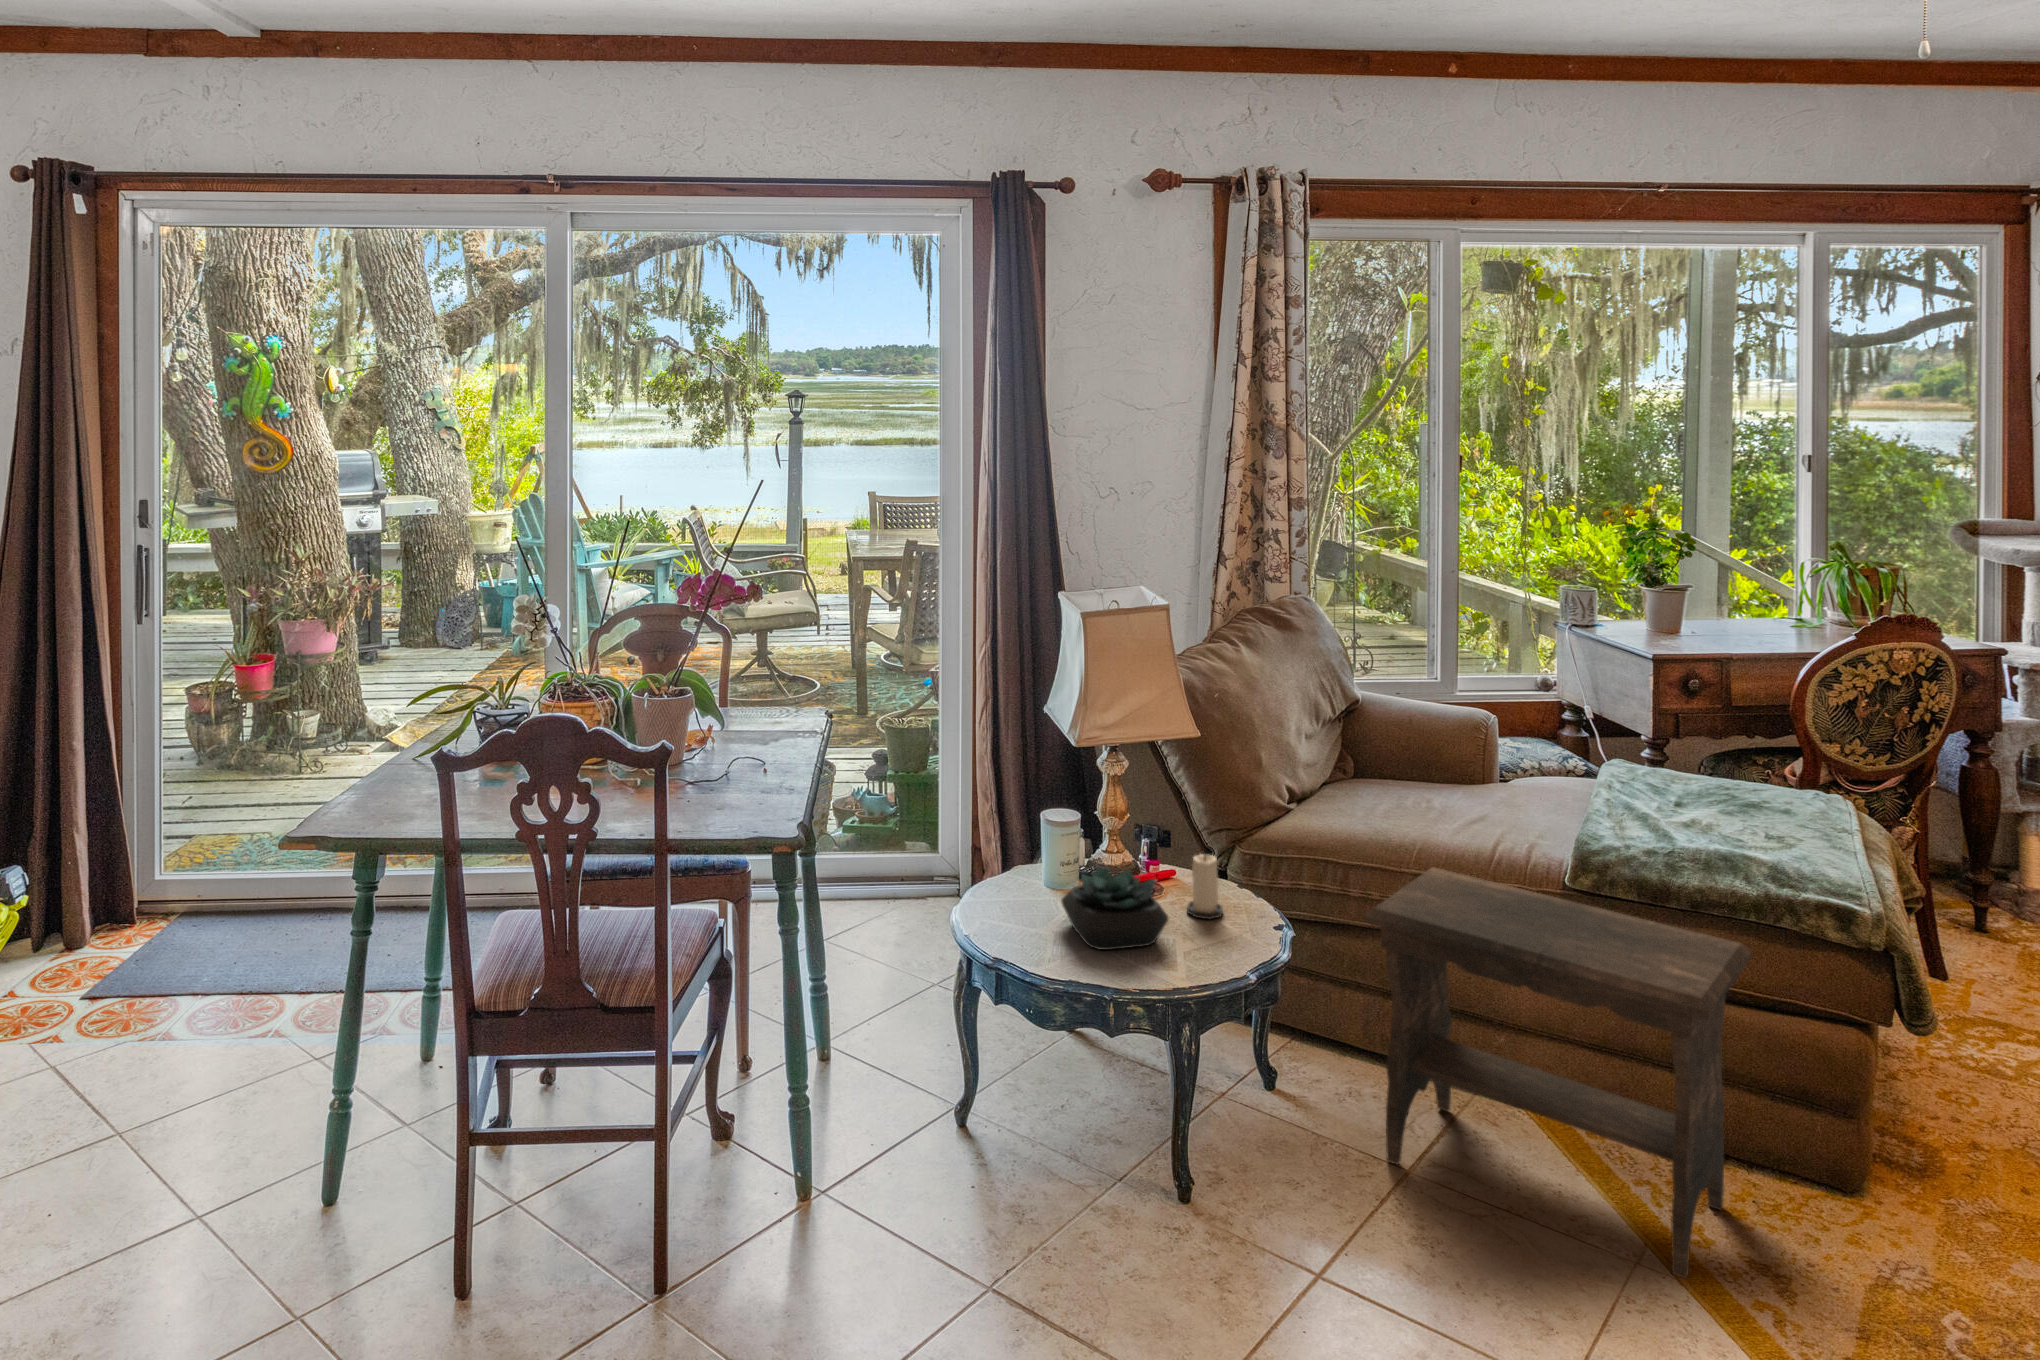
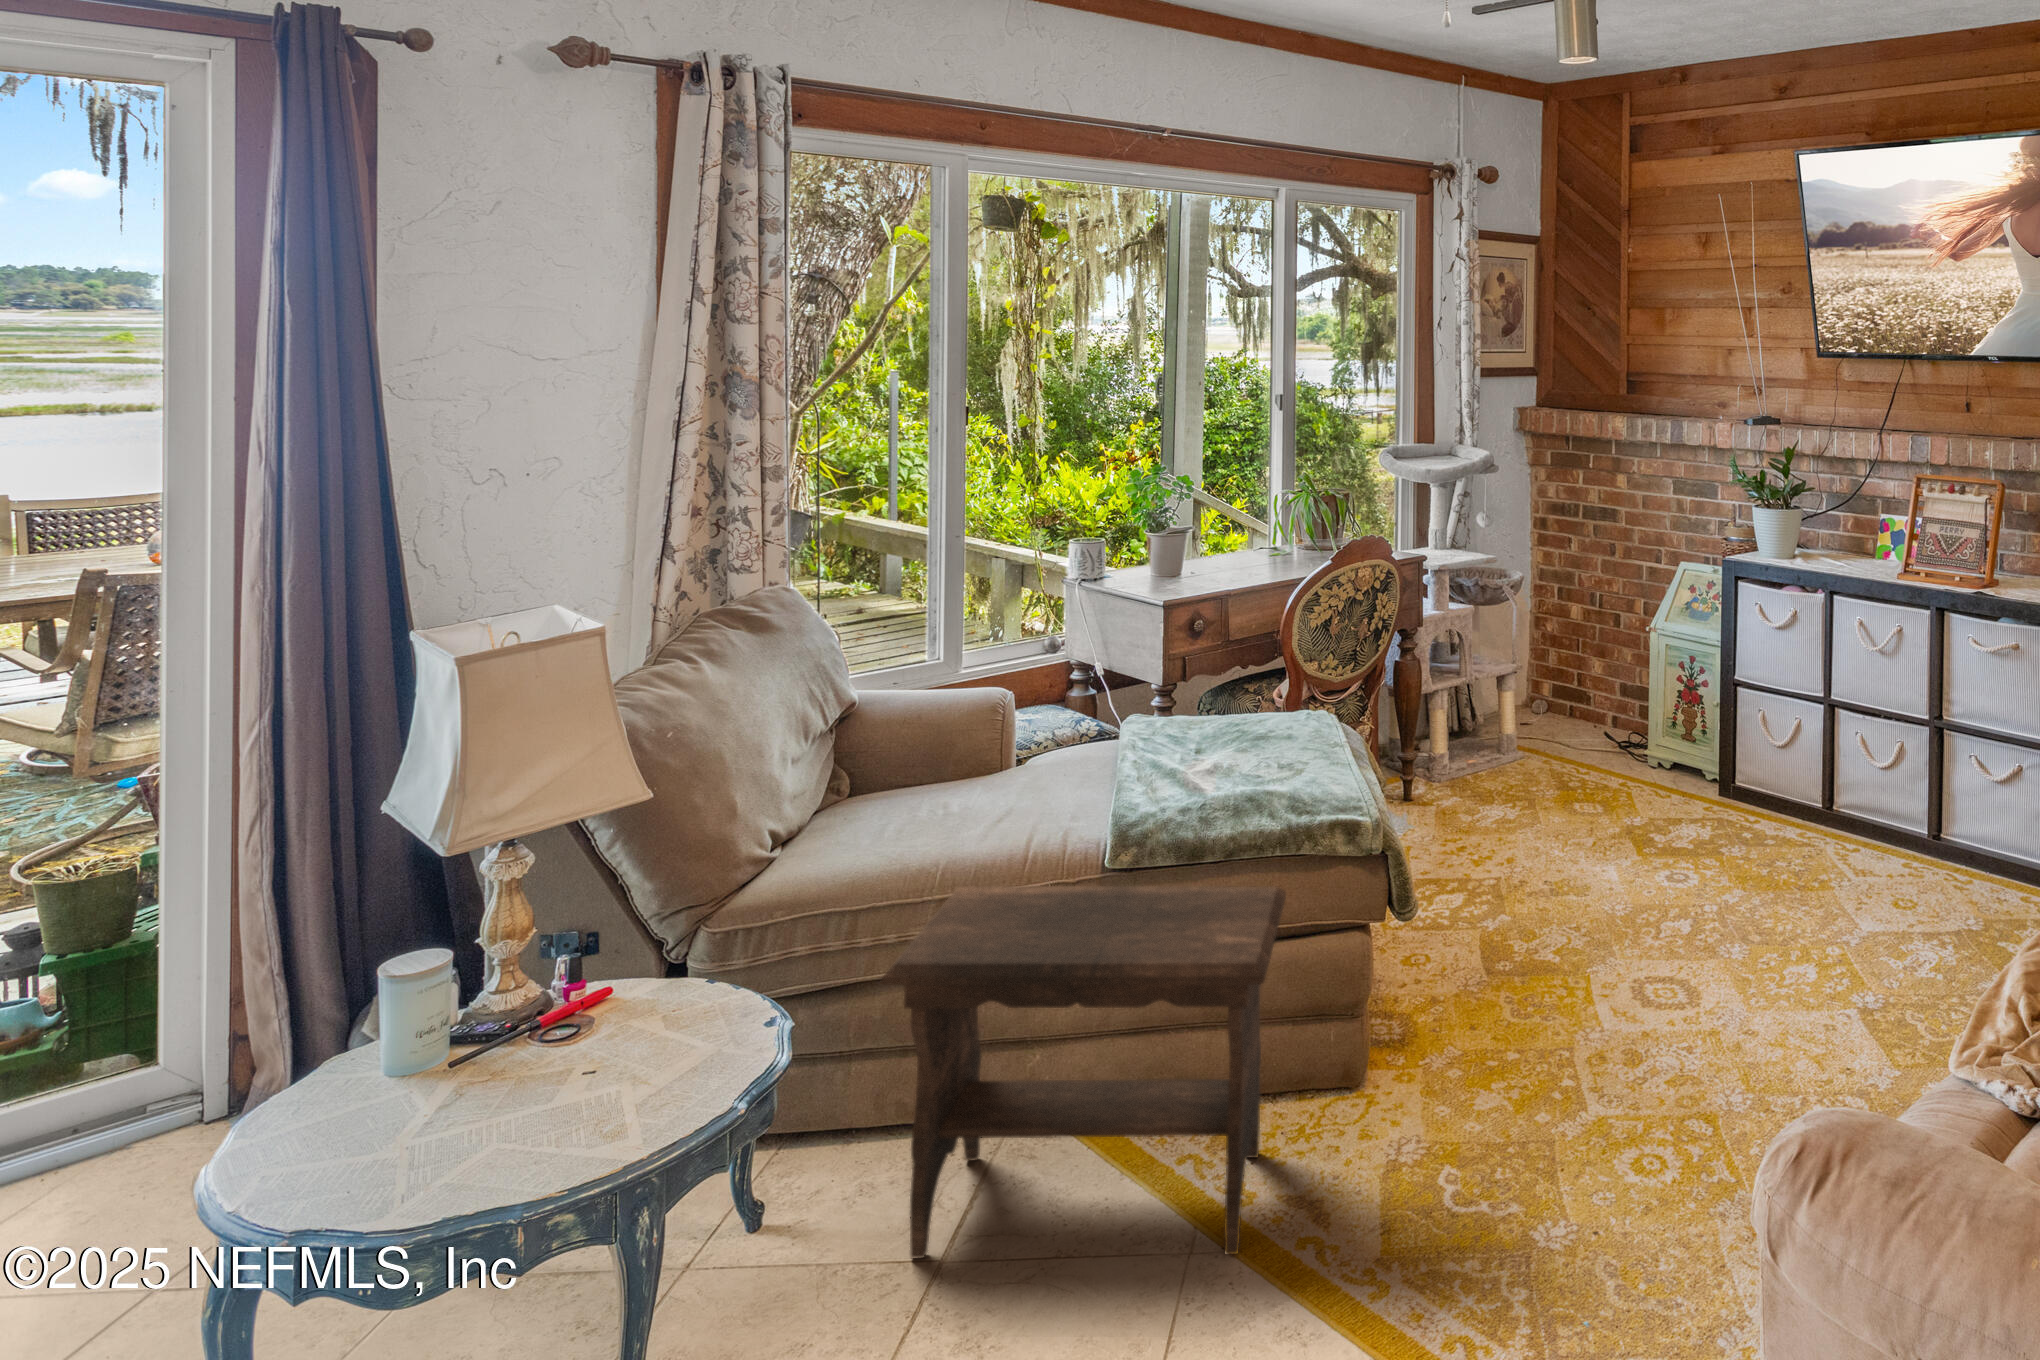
candle: present [1187,854,1223,919] -> none [628,959,685,1053]
succulent plant: present [1061,867,1168,950] -> none [406,1019,601,1163]

